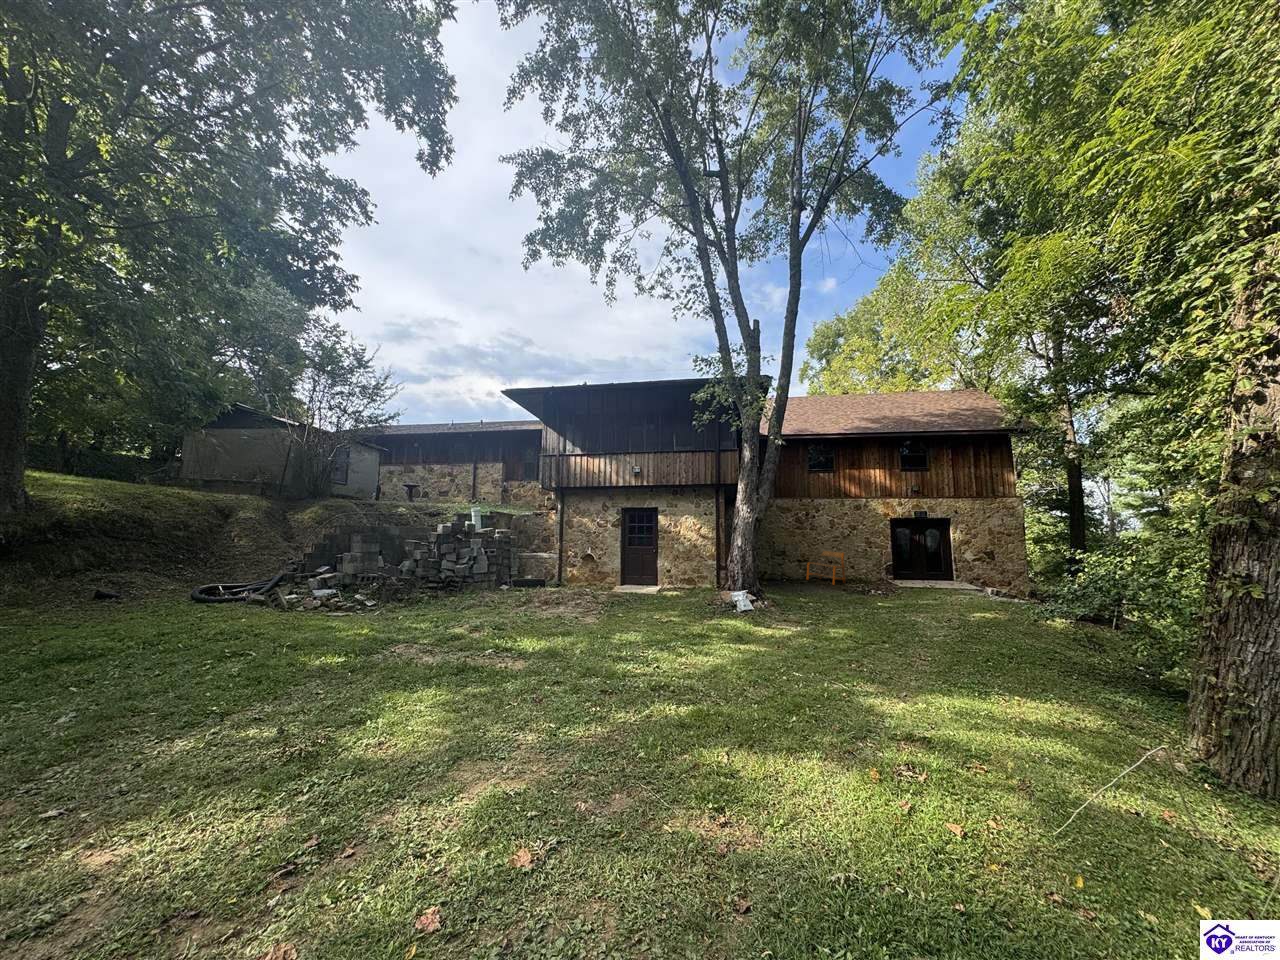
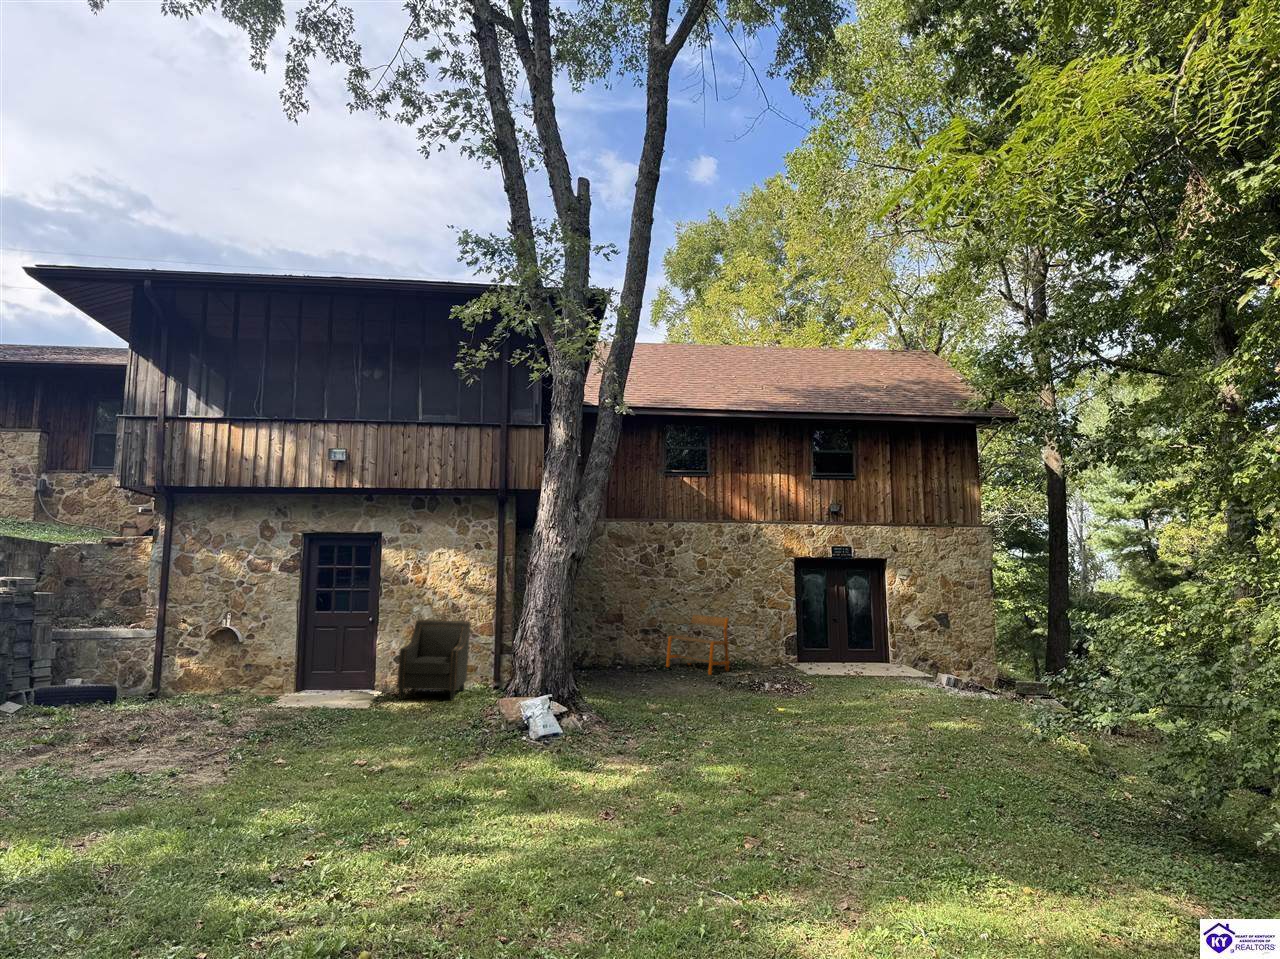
chair: none [670,551,702,591] -> present [397,620,470,700]

